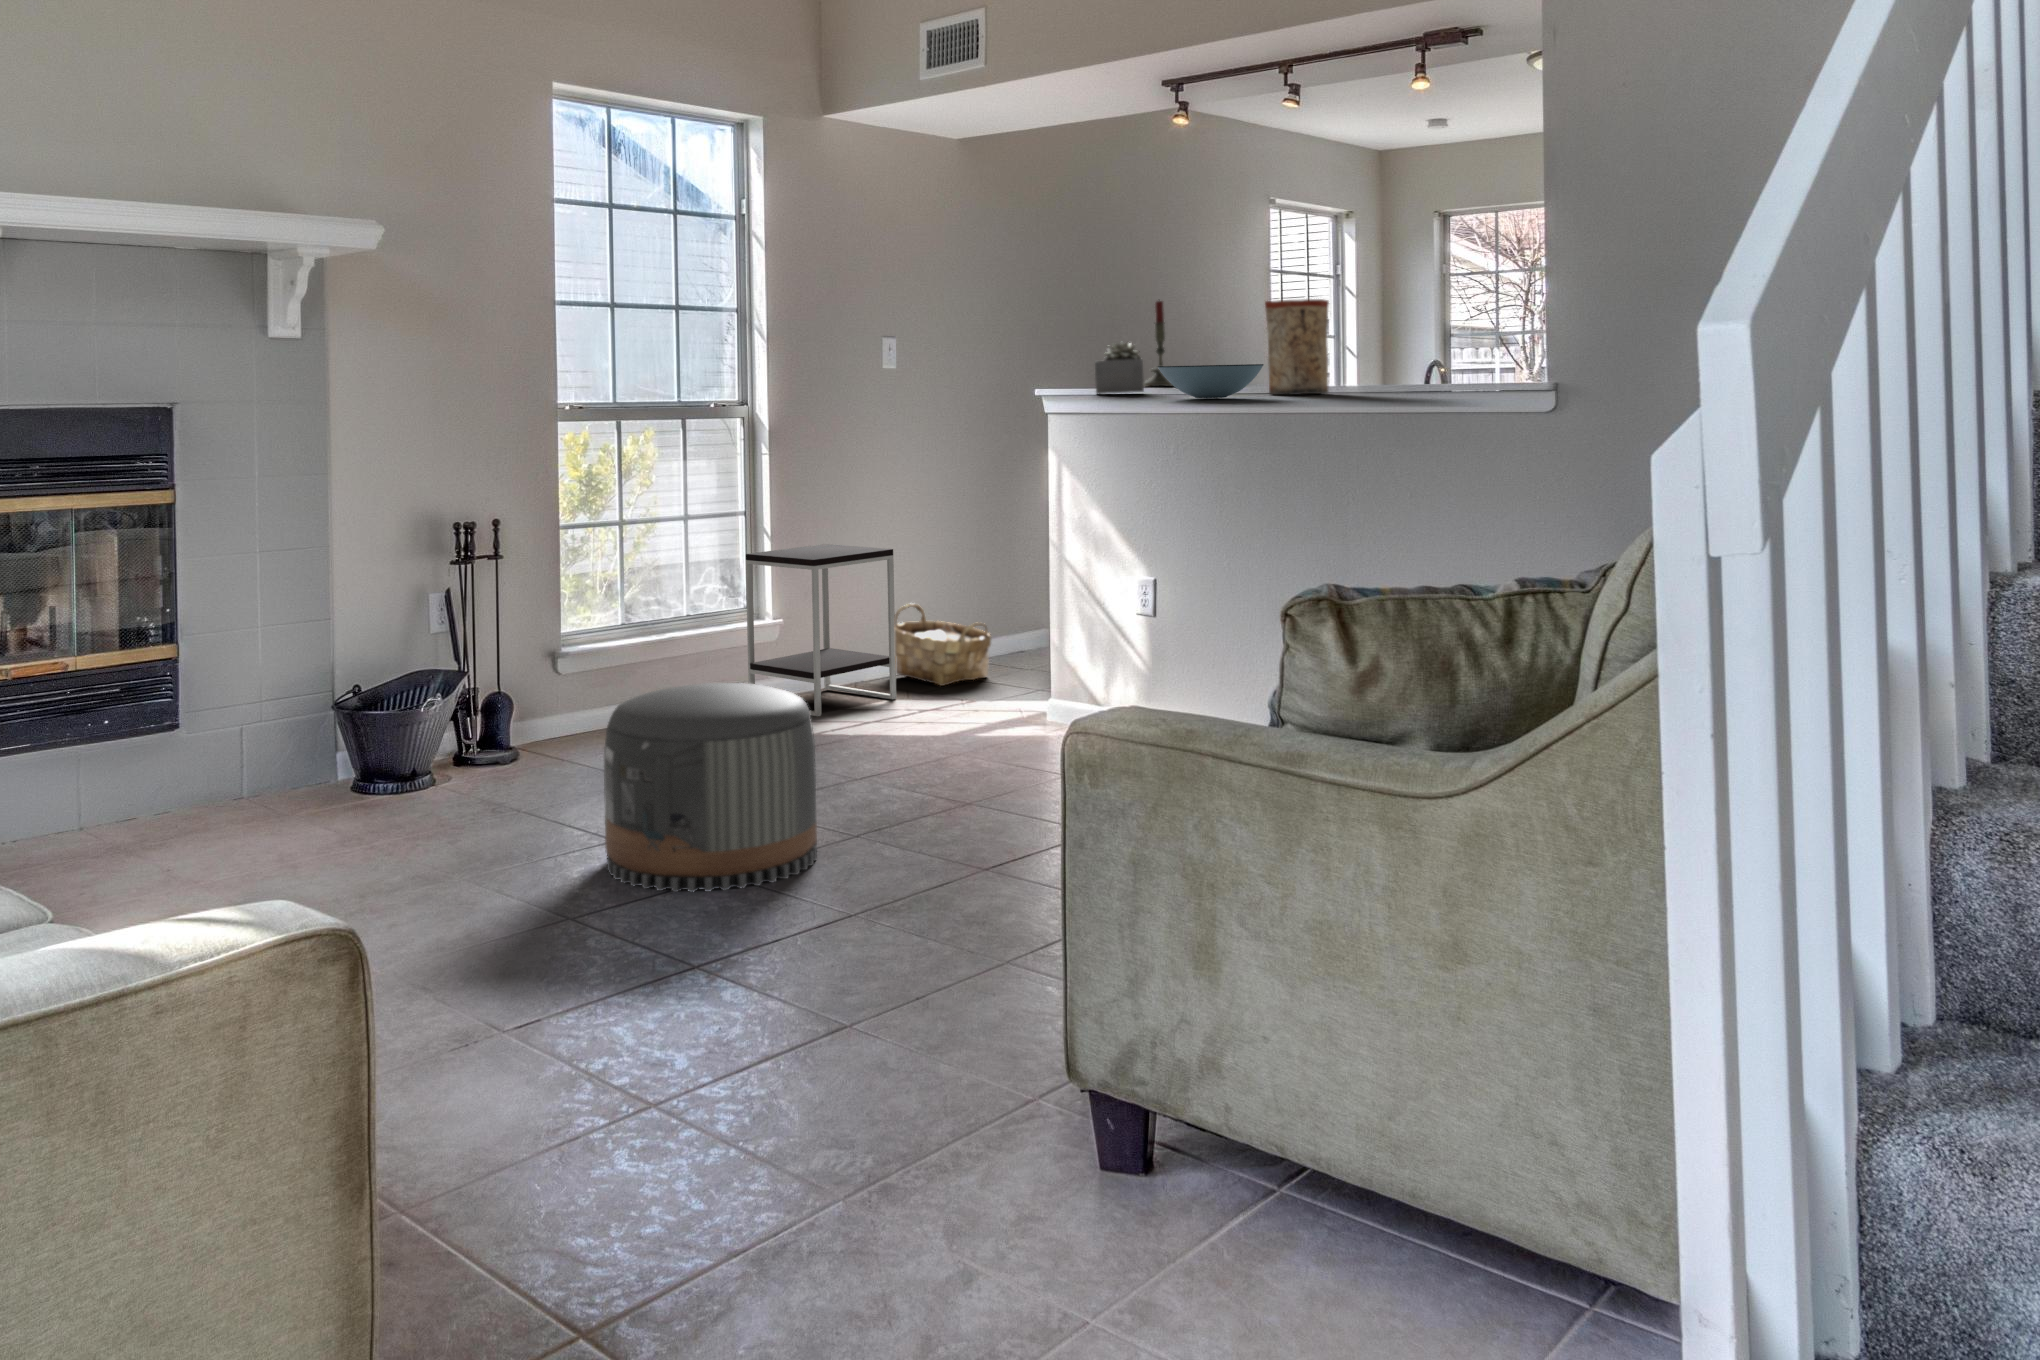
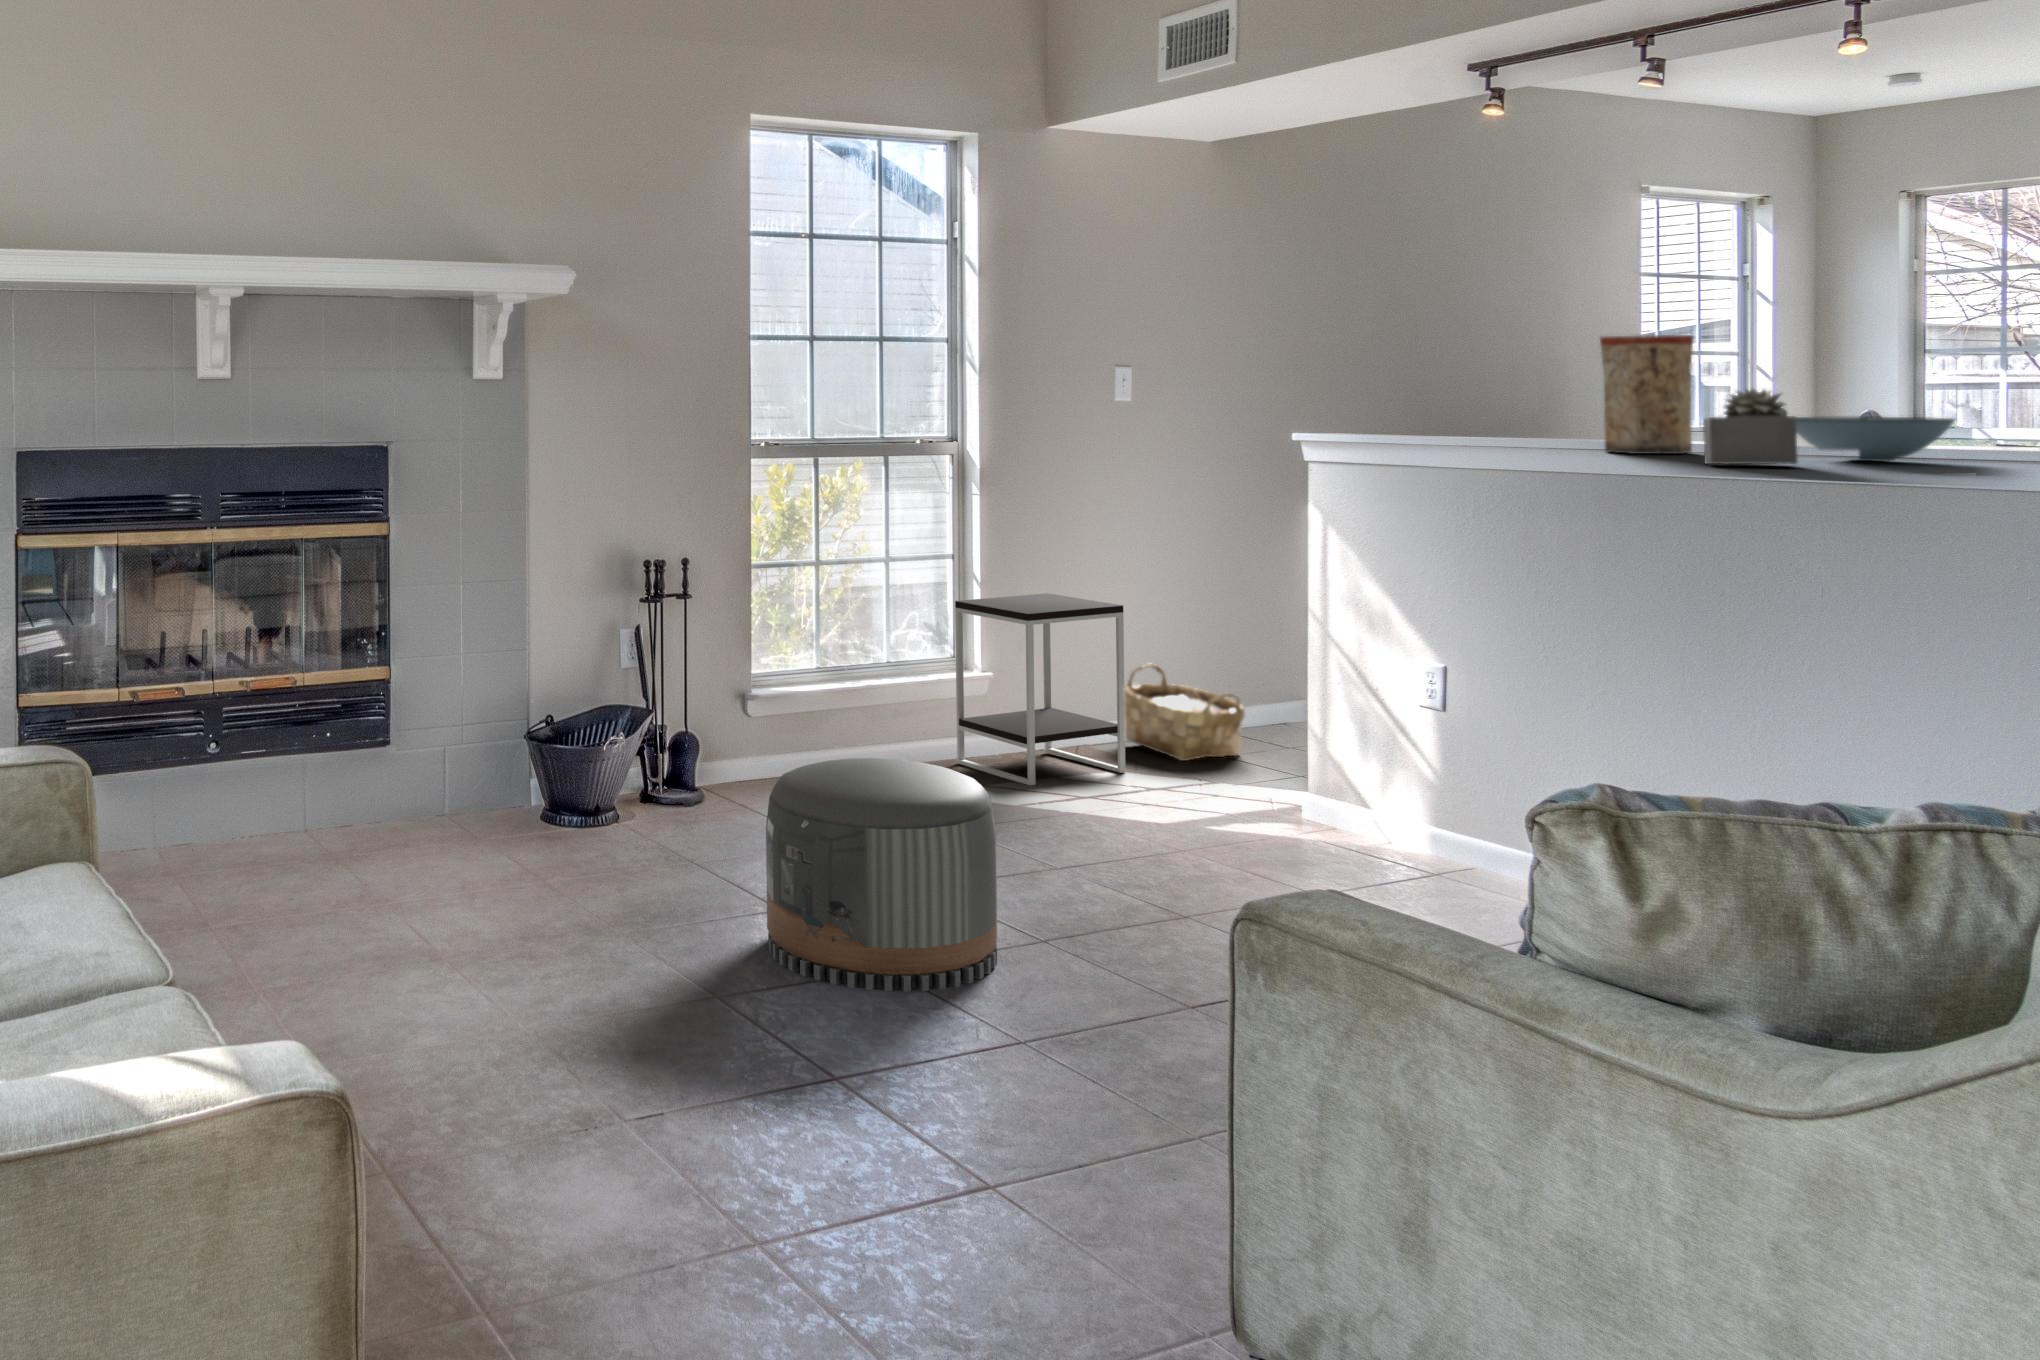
candle: present [1144,301,1171,386] -> none [1445,323,1492,428]
succulent plant: present [1095,343,1144,394] -> present [1703,389,1798,464]
decorative bowl: present [1157,364,1263,398] -> present [1796,417,1955,461]

